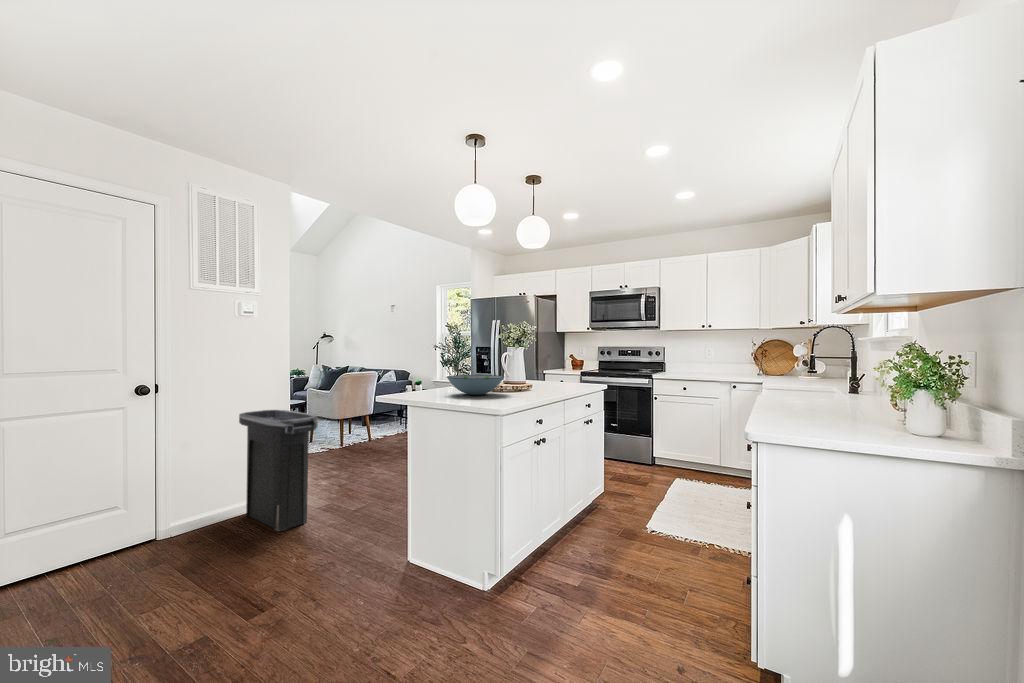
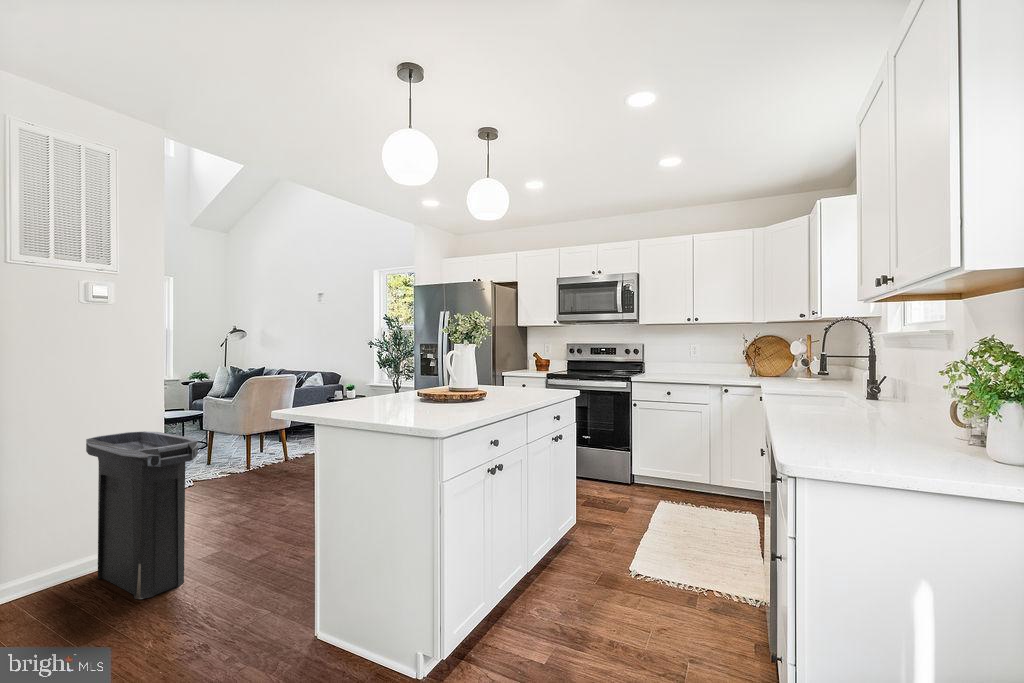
decorative bowl: present [447,375,504,395] -> none [371,384,449,412]

